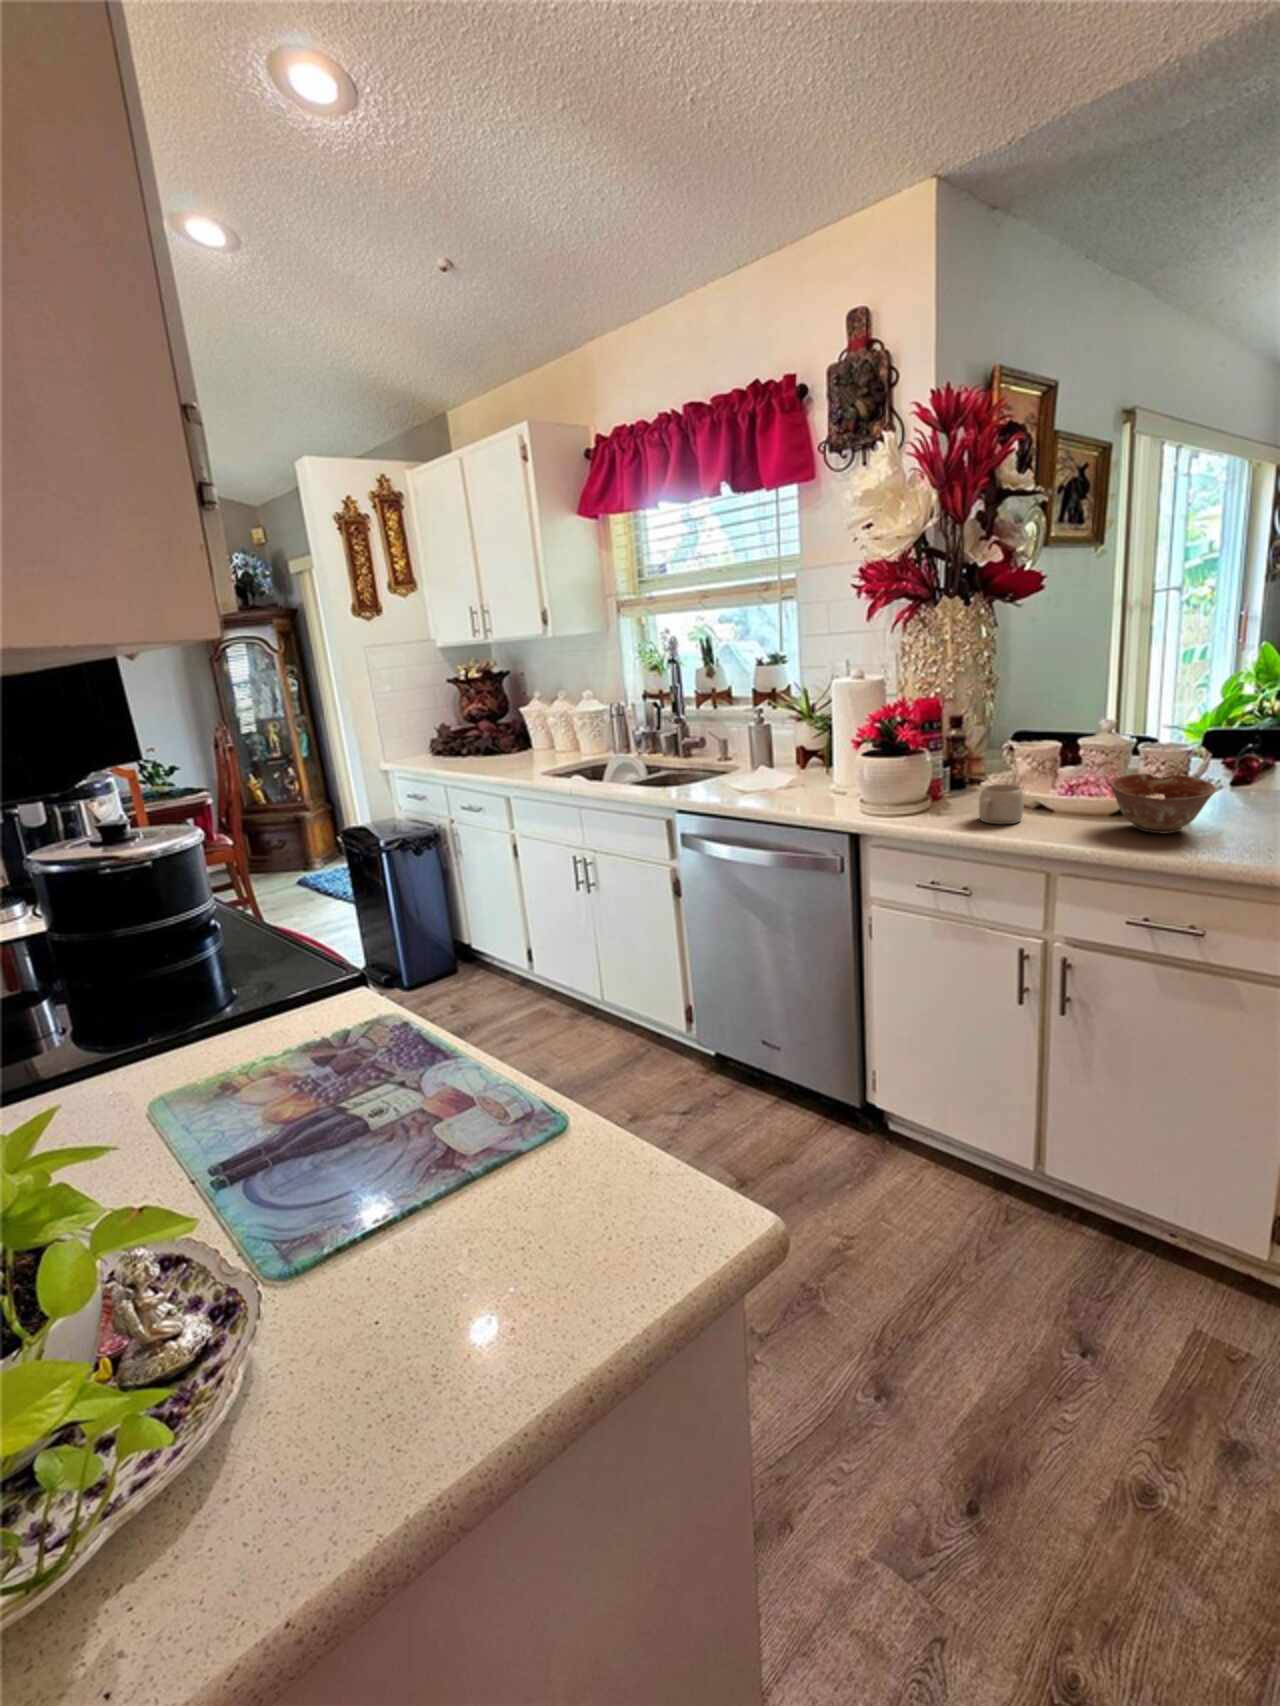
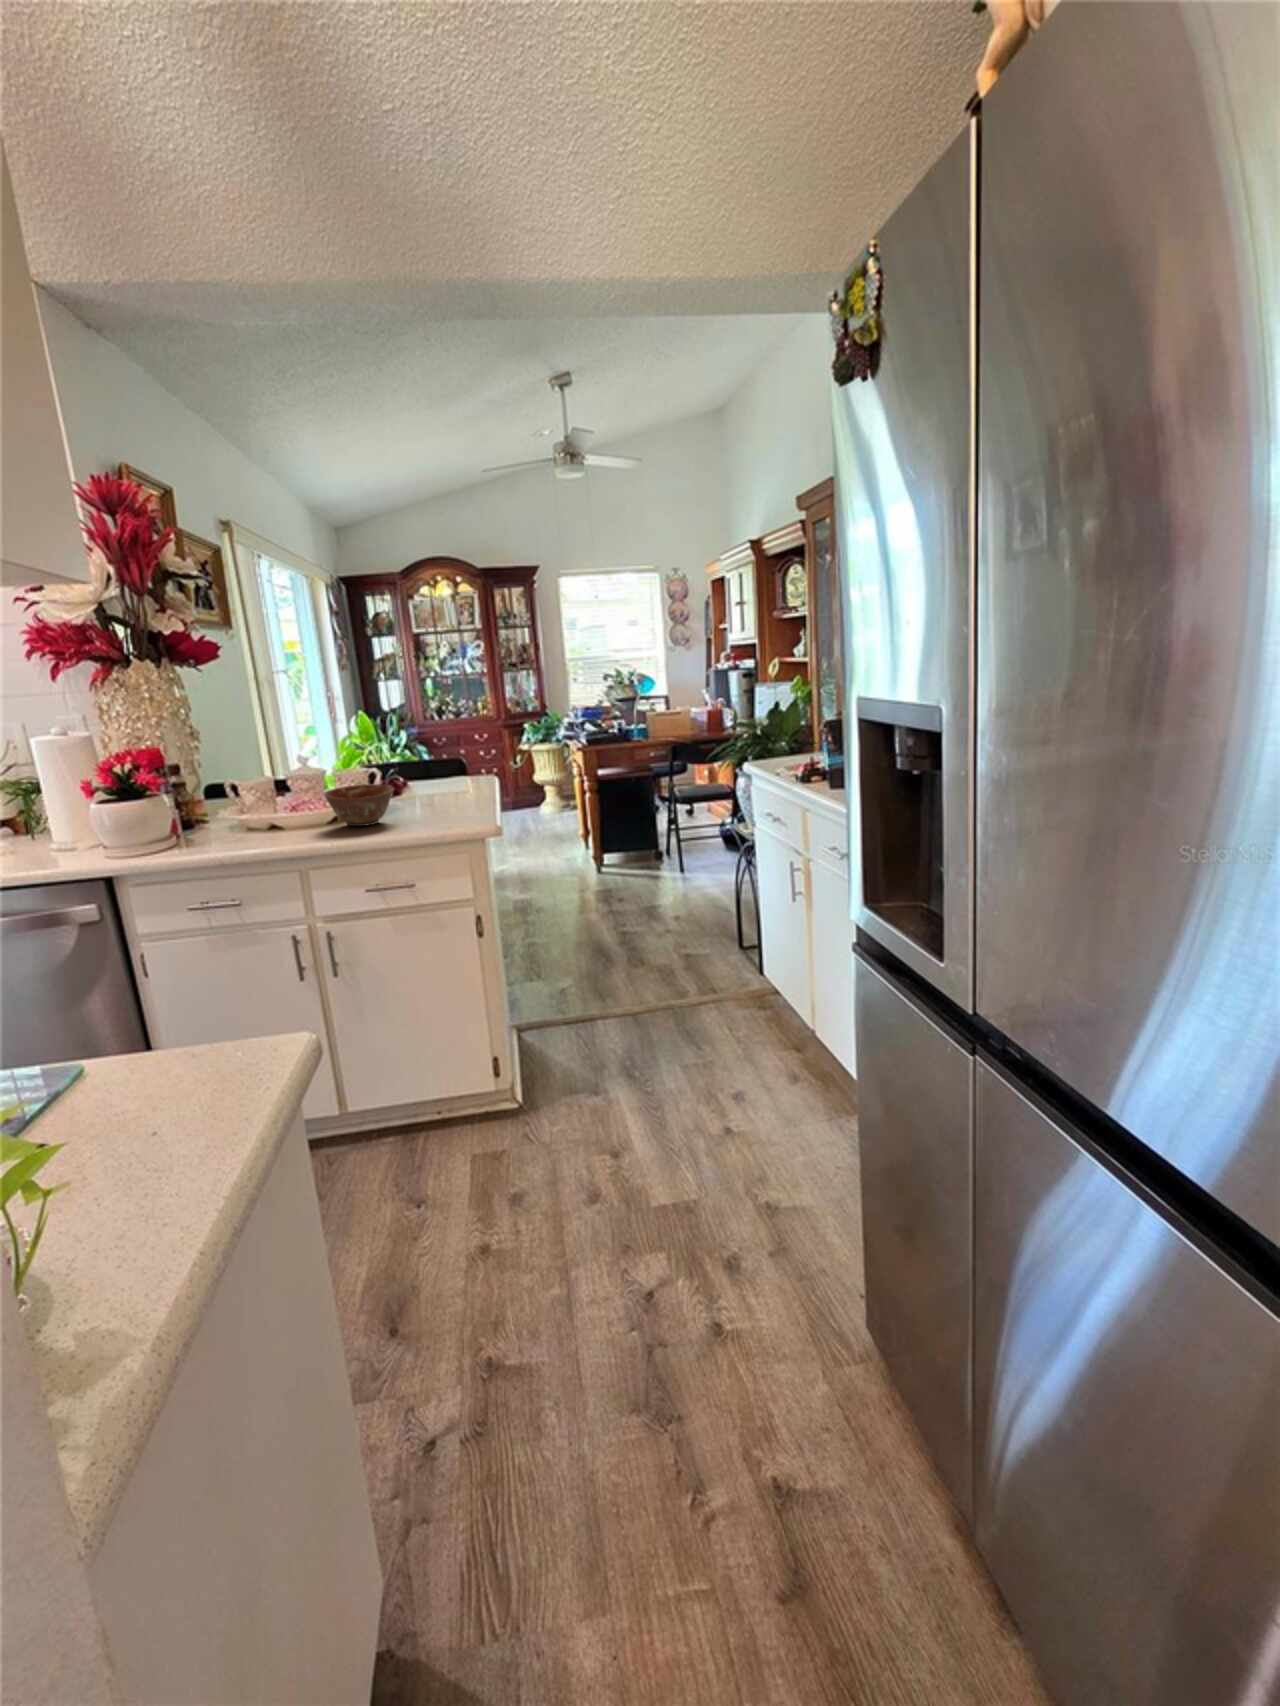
mug: present [979,784,1024,824] -> none [223,810,263,844]

